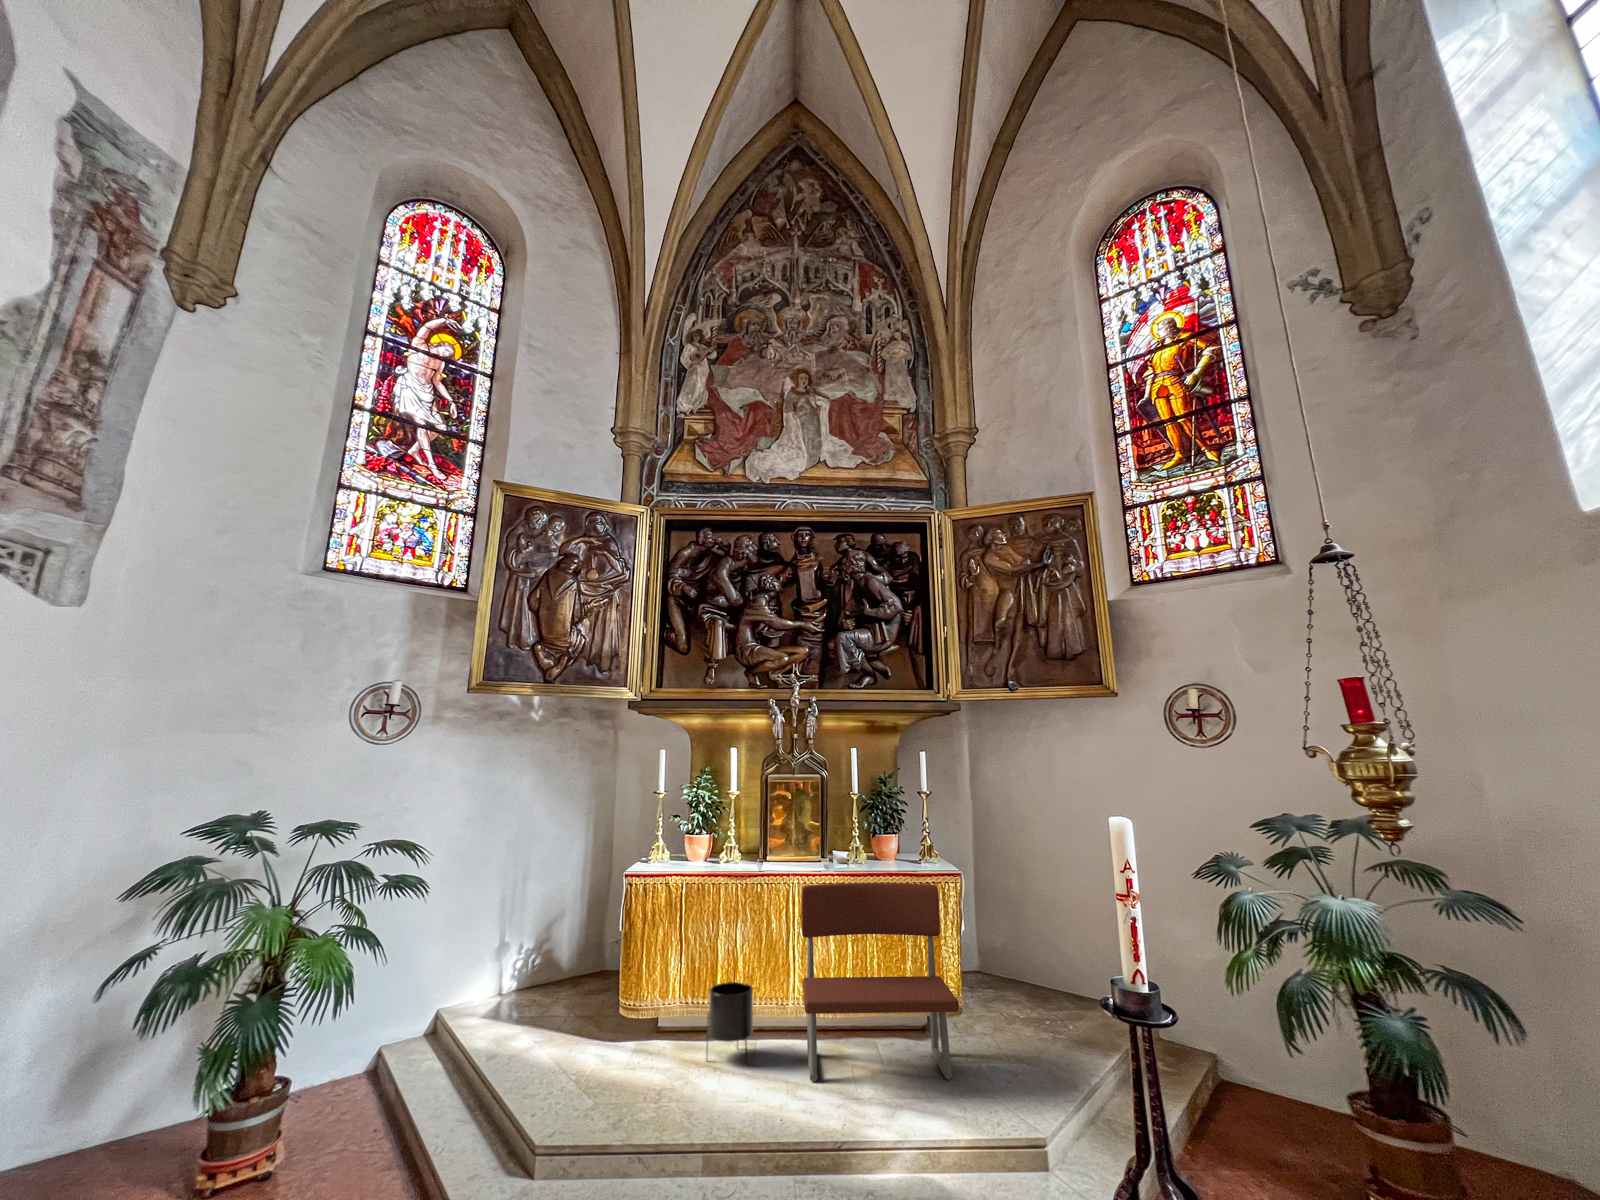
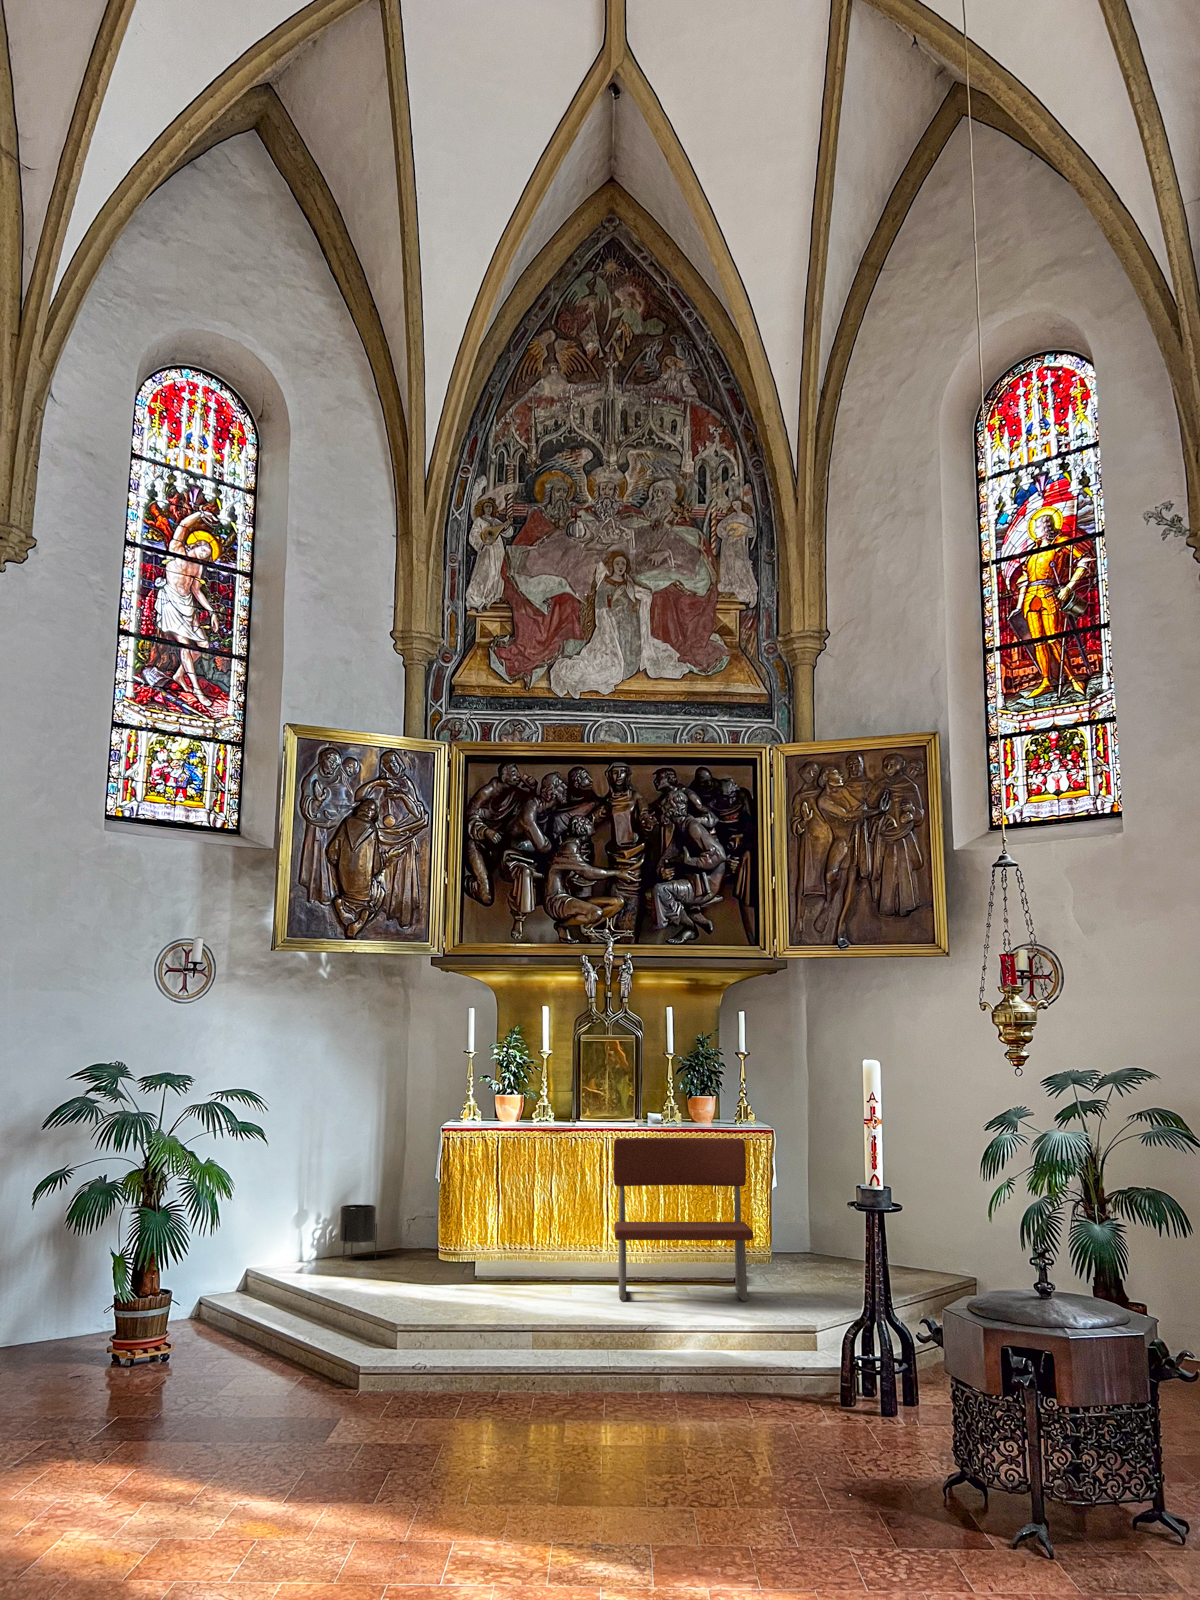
planter: present [706,982,753,1064] -> present [339,1205,377,1261]

